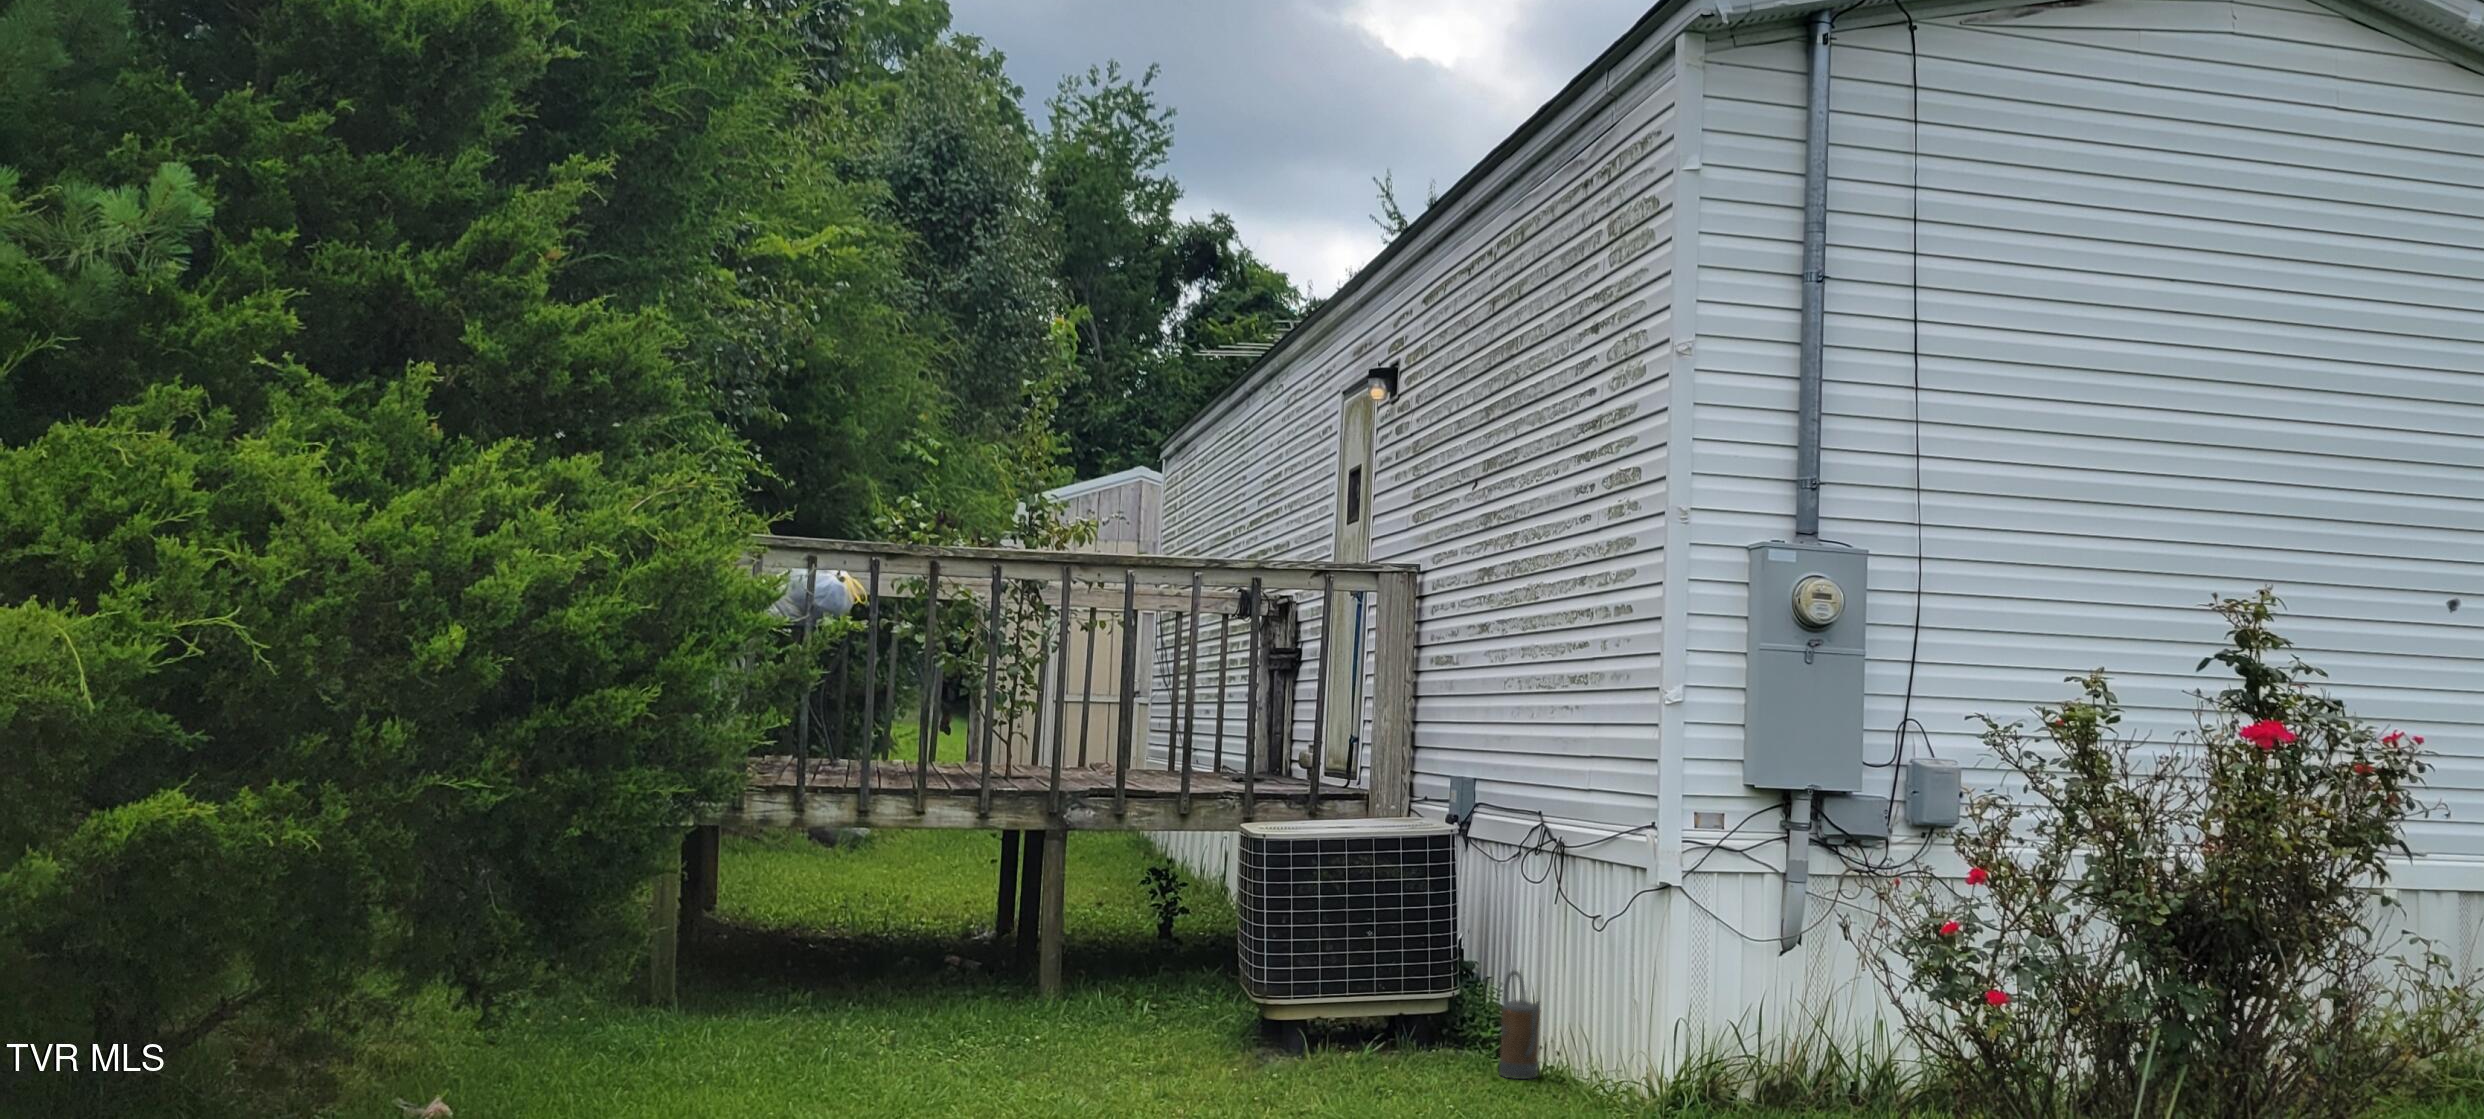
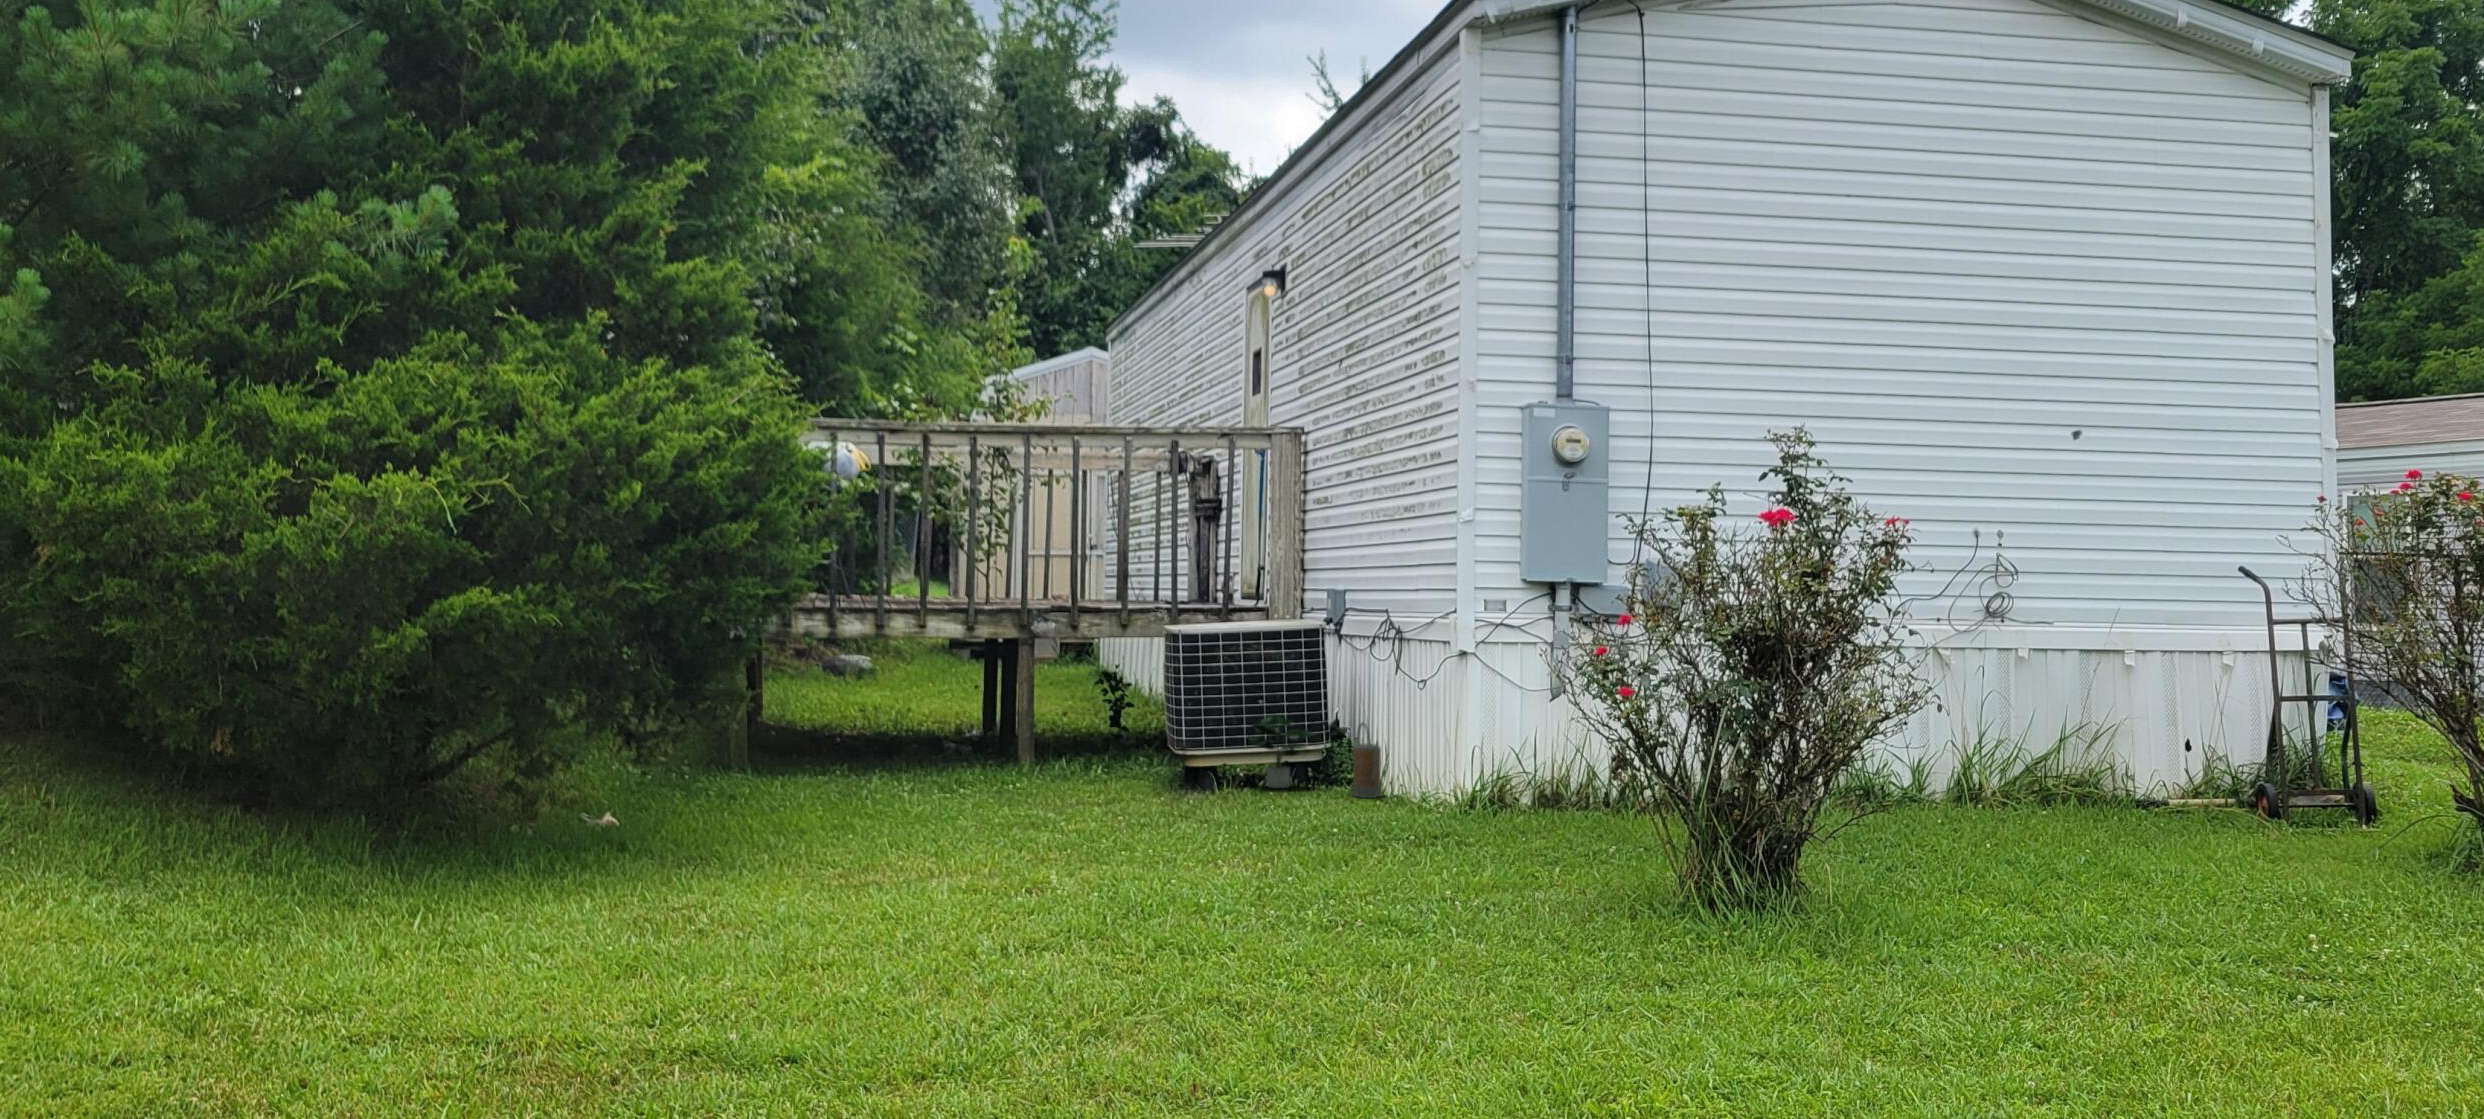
potted plant: none [1355,954,1448,1058] -> present [1250,716,1313,788]

